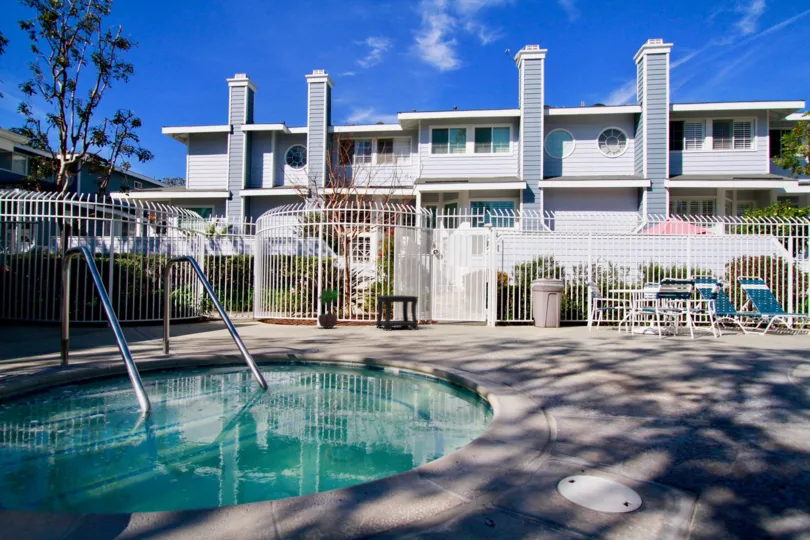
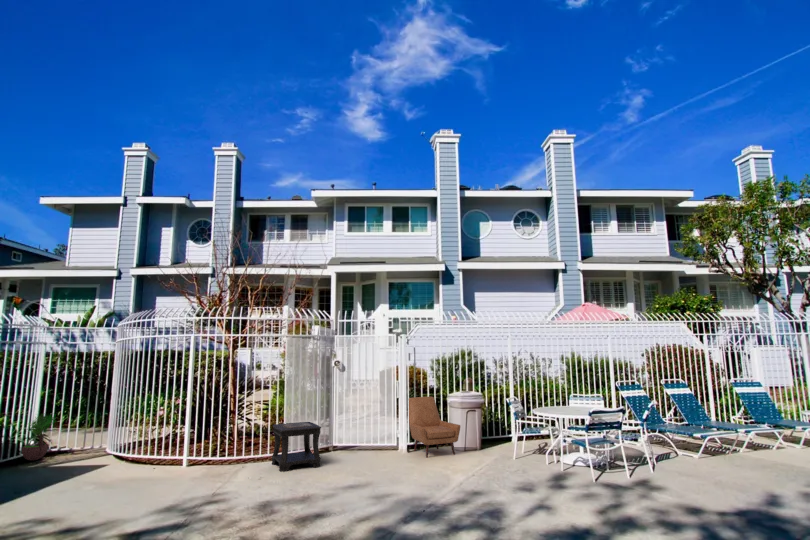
chair: none [494,282,542,329] -> present [409,397,460,458]
potted tree: present [318,288,339,328] -> present [22,415,55,460]

